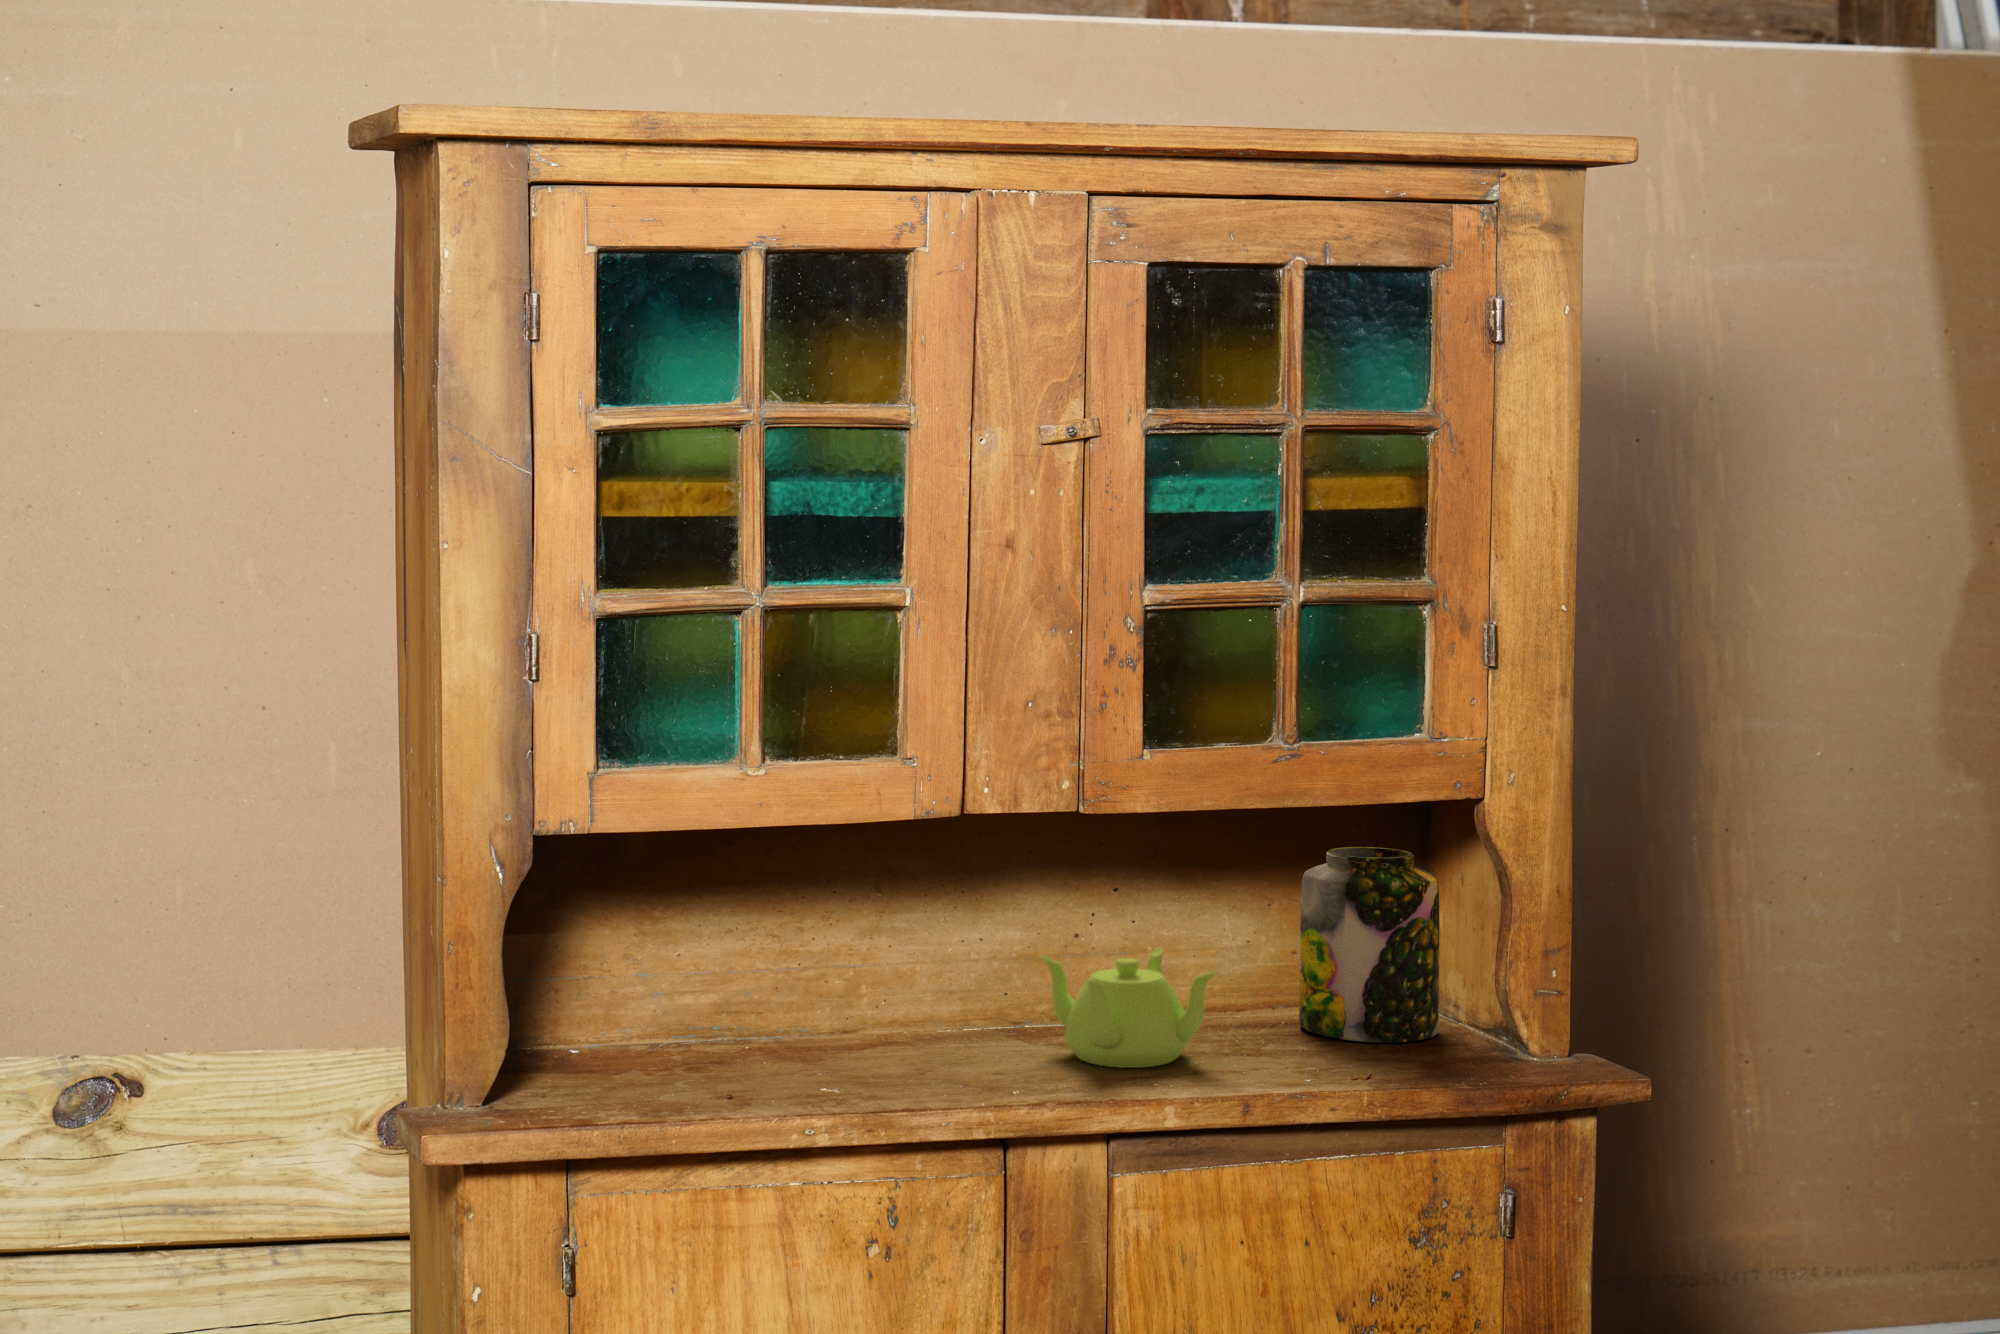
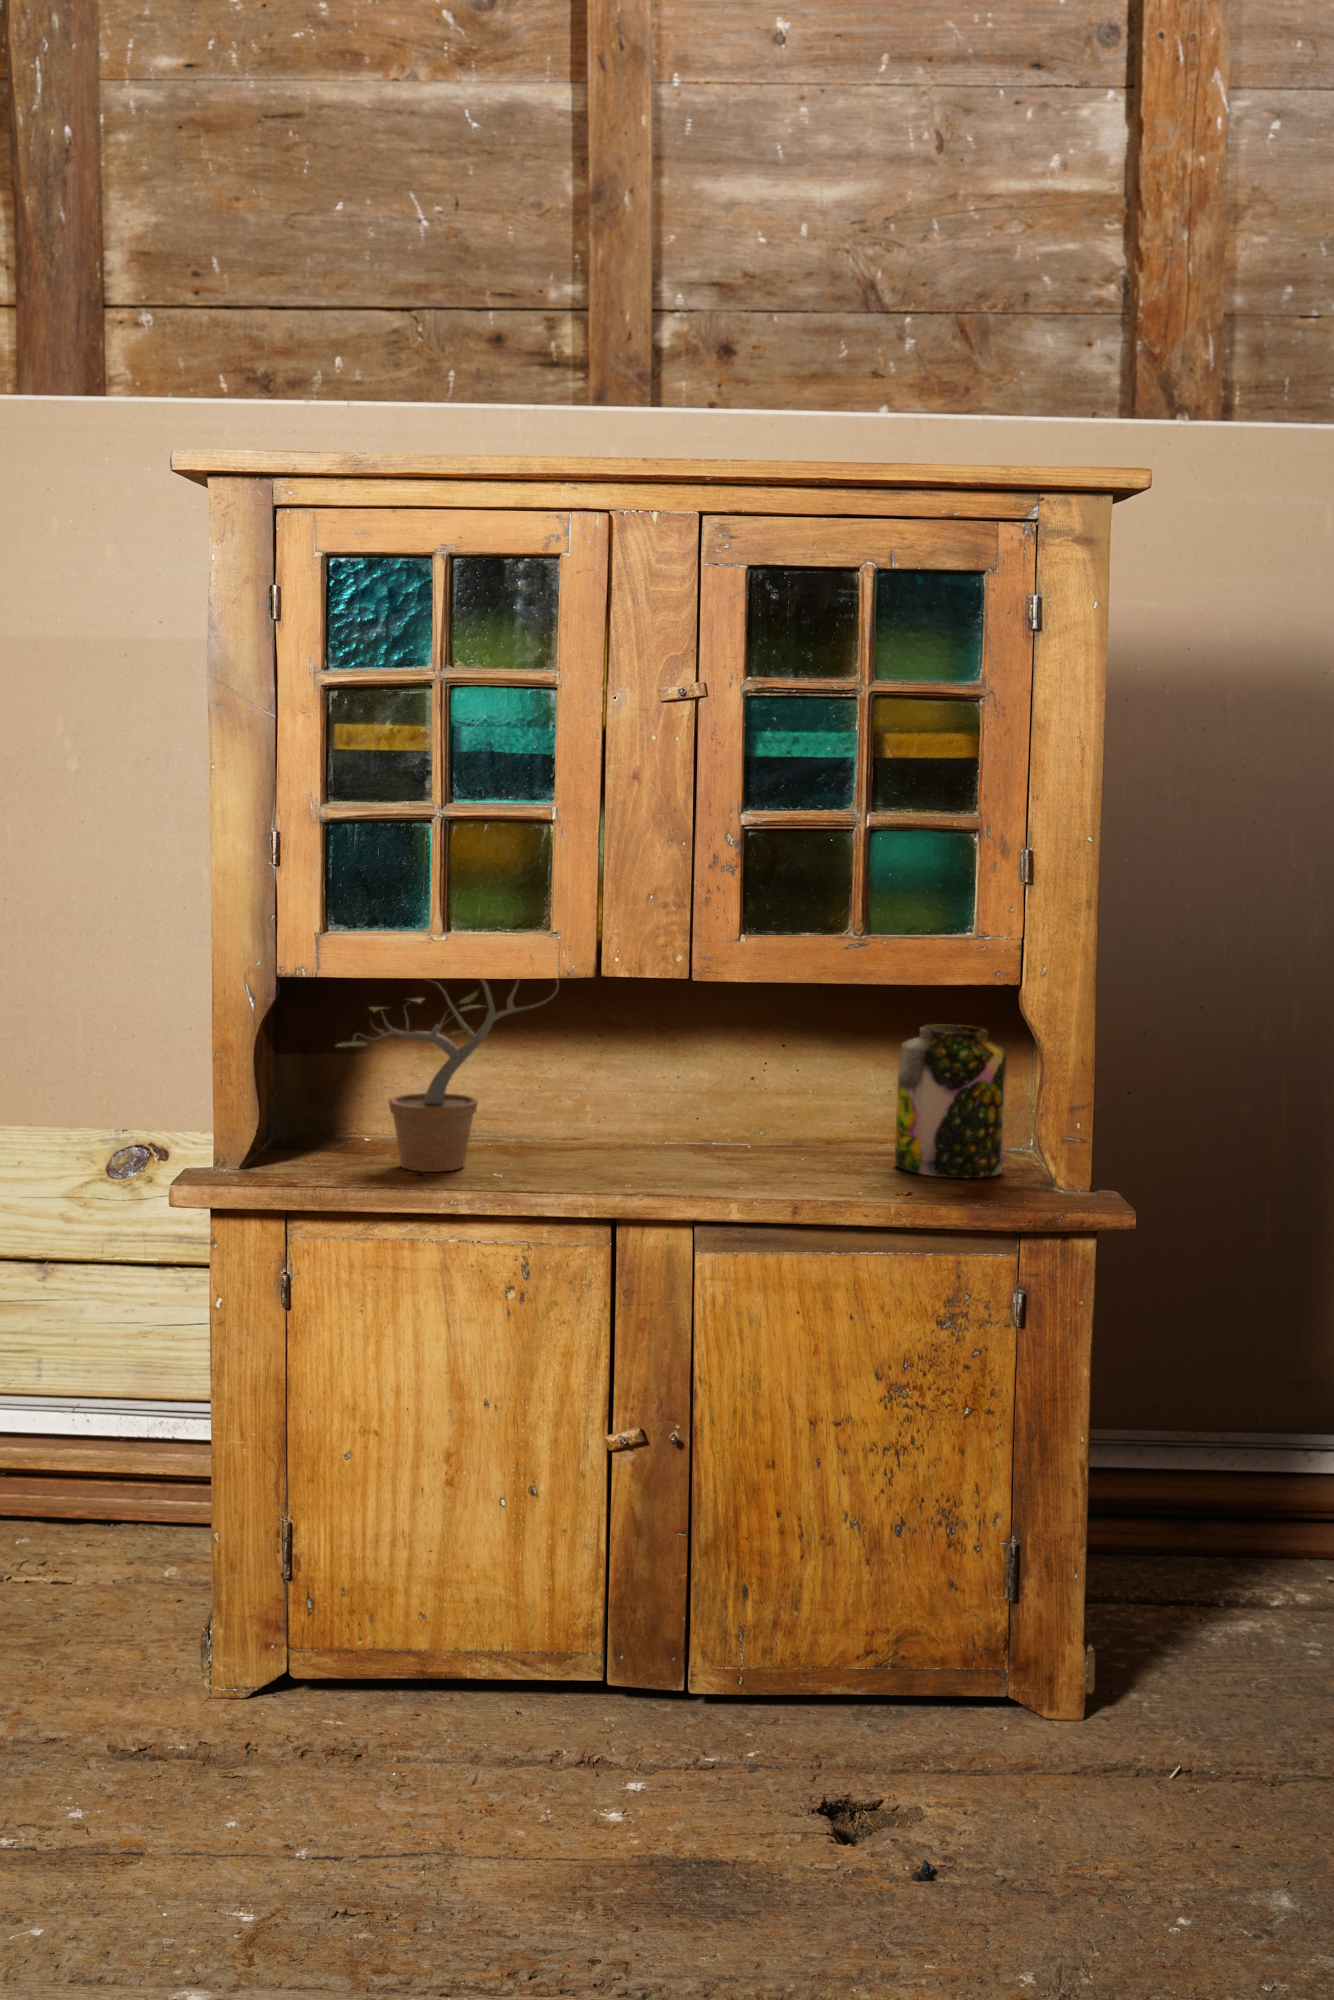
potted plant: none [593,712,883,1081] -> present [336,979,559,1172]
teapot: present [1040,948,1218,1068] -> none [680,1095,806,1182]

